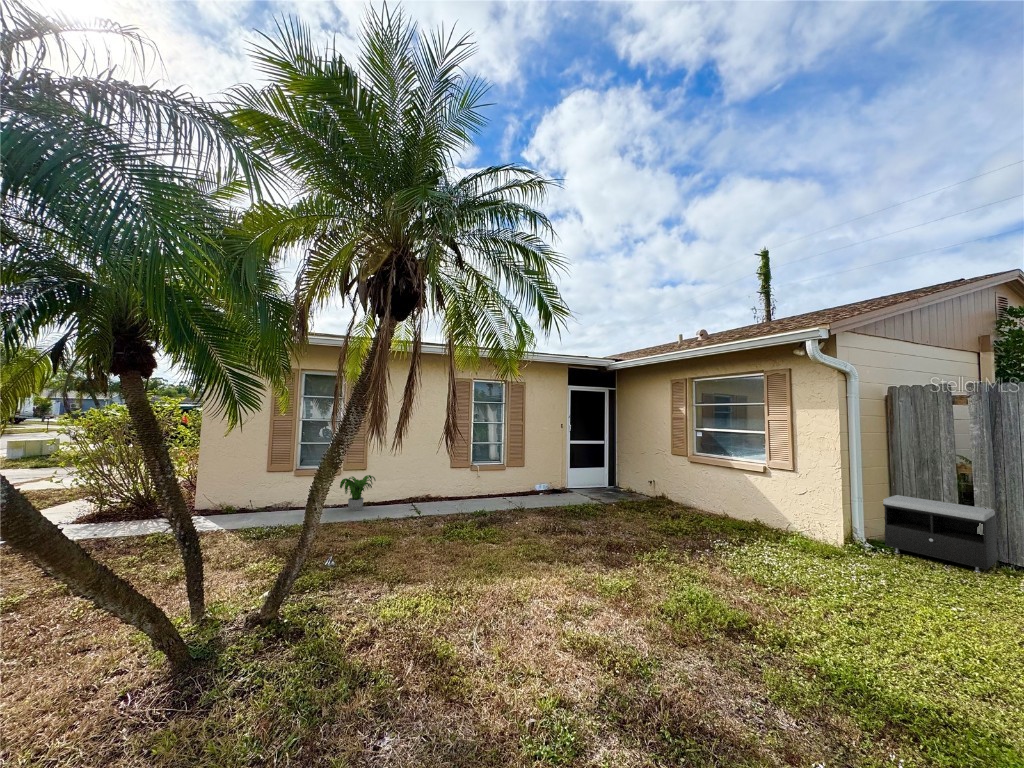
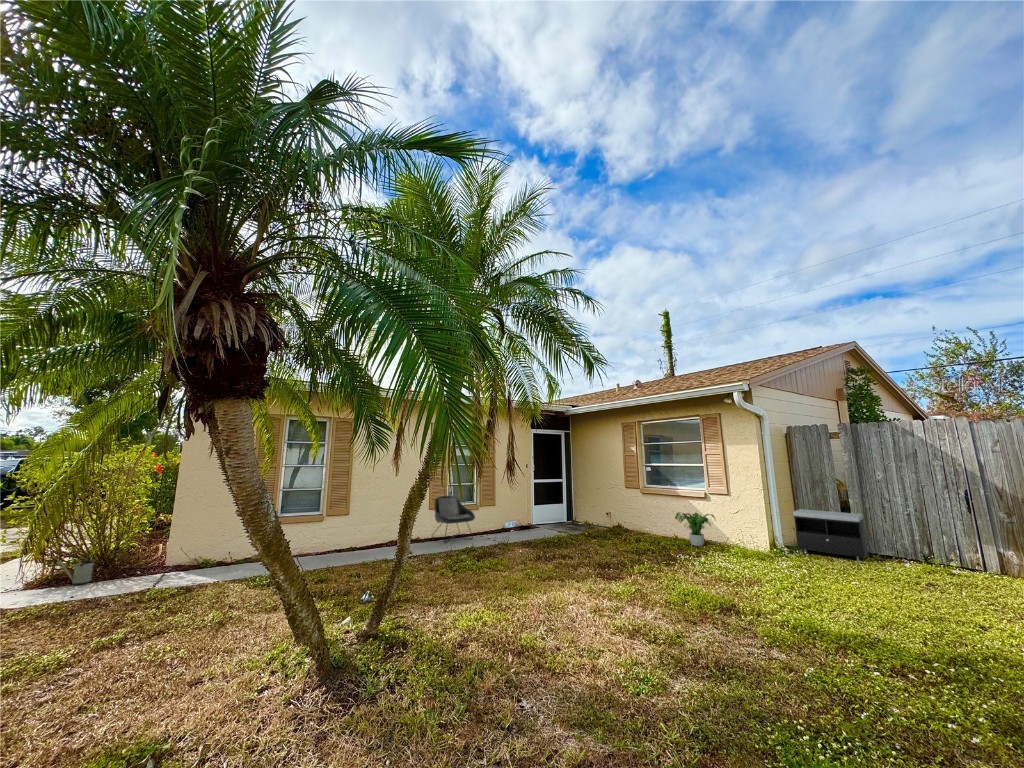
lounge chair: none [451,455,493,504] -> present [432,496,475,543]
potted plant: present [340,475,375,511] -> present [675,512,716,546]
watering can: none [102,497,137,523] -> present [55,555,97,585]

